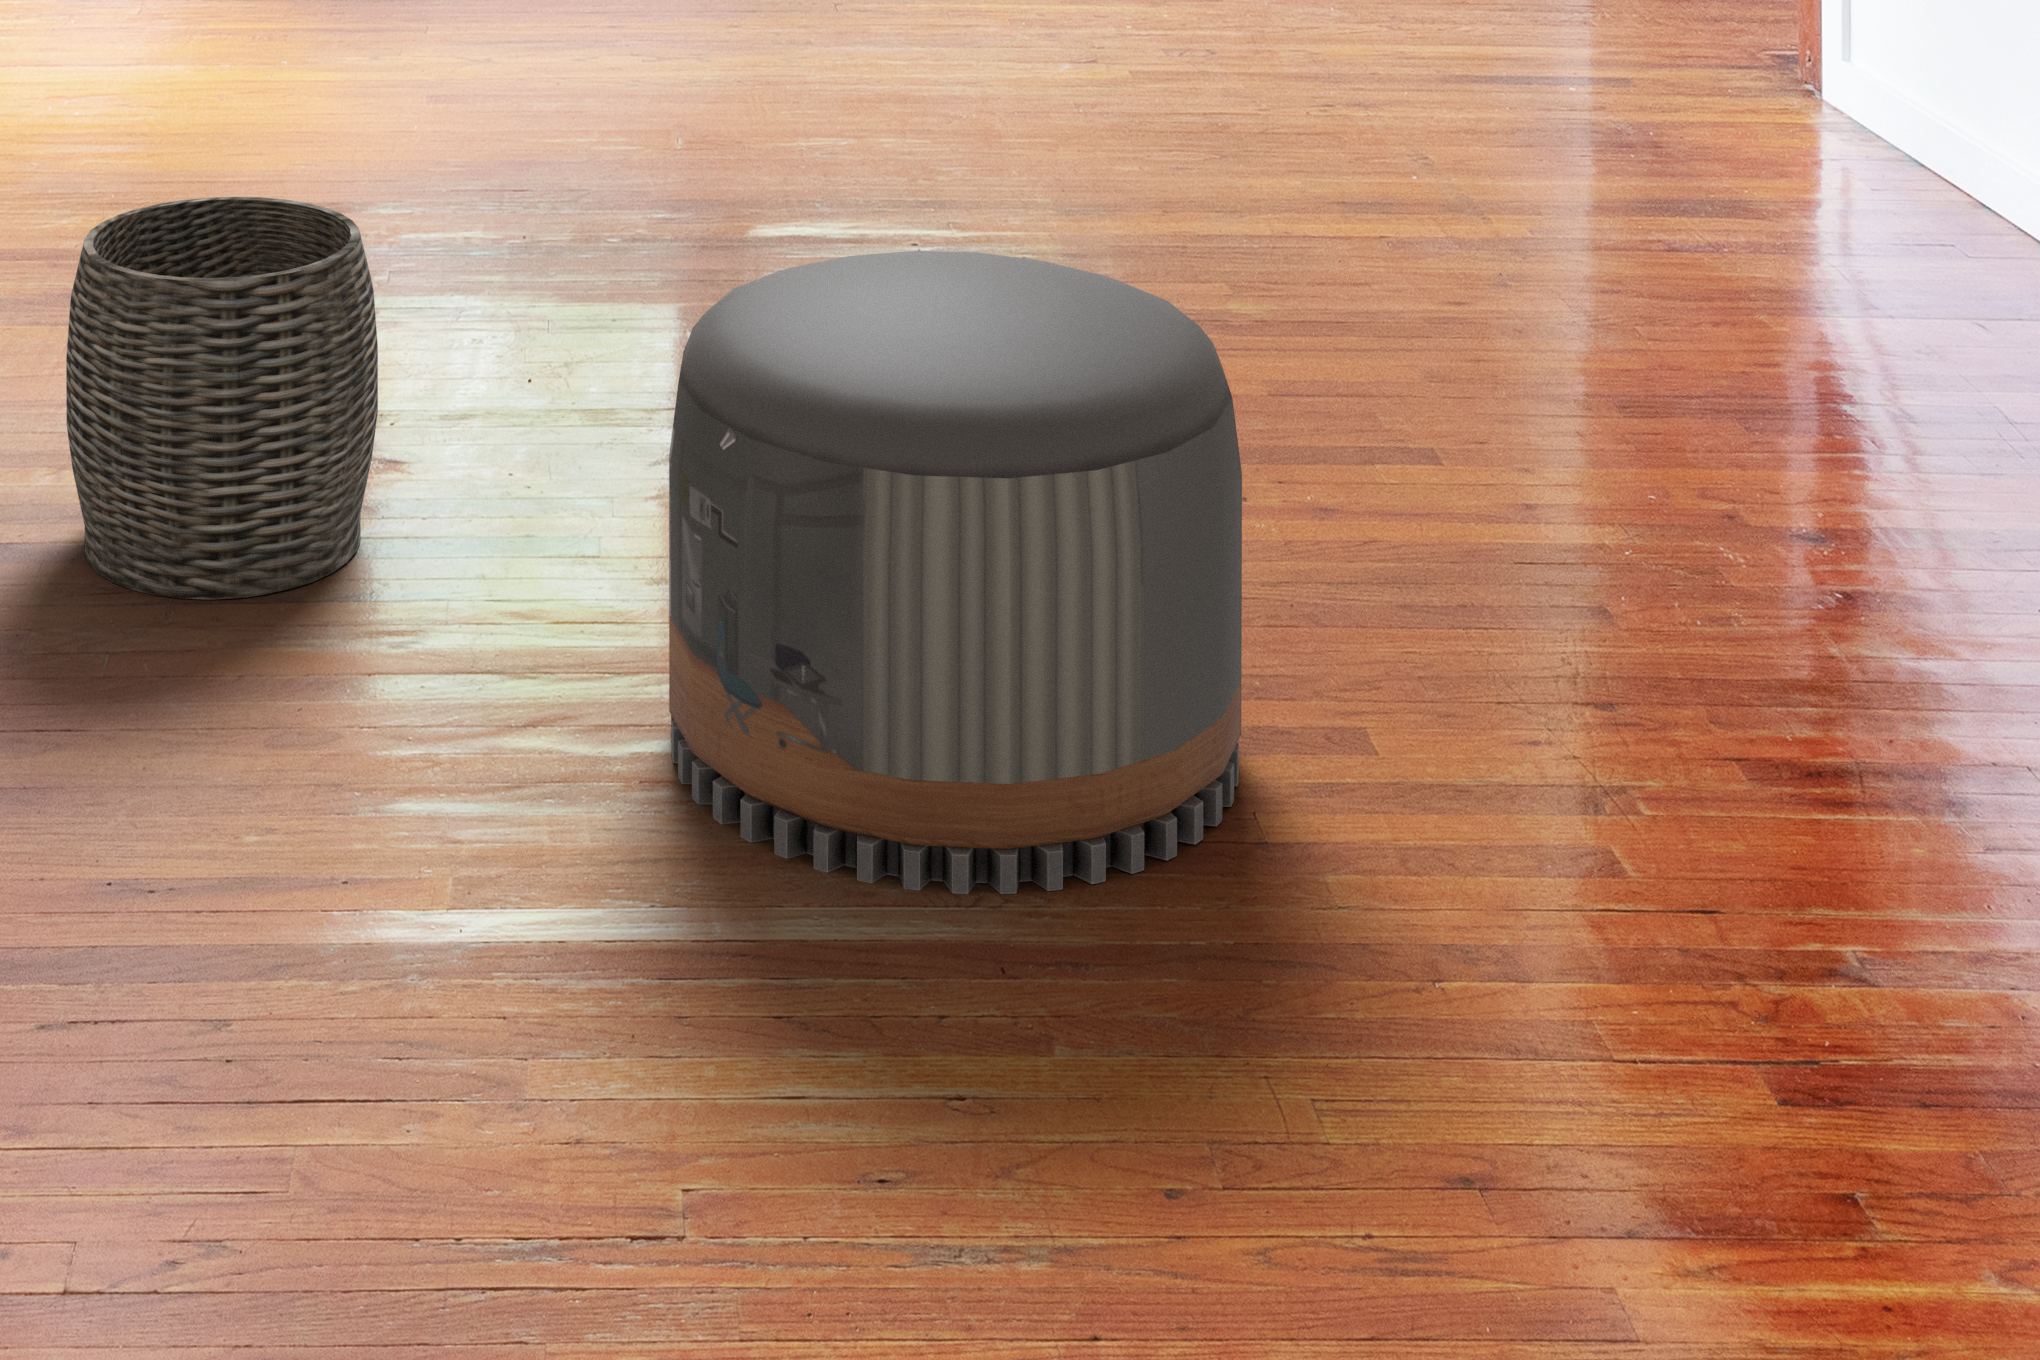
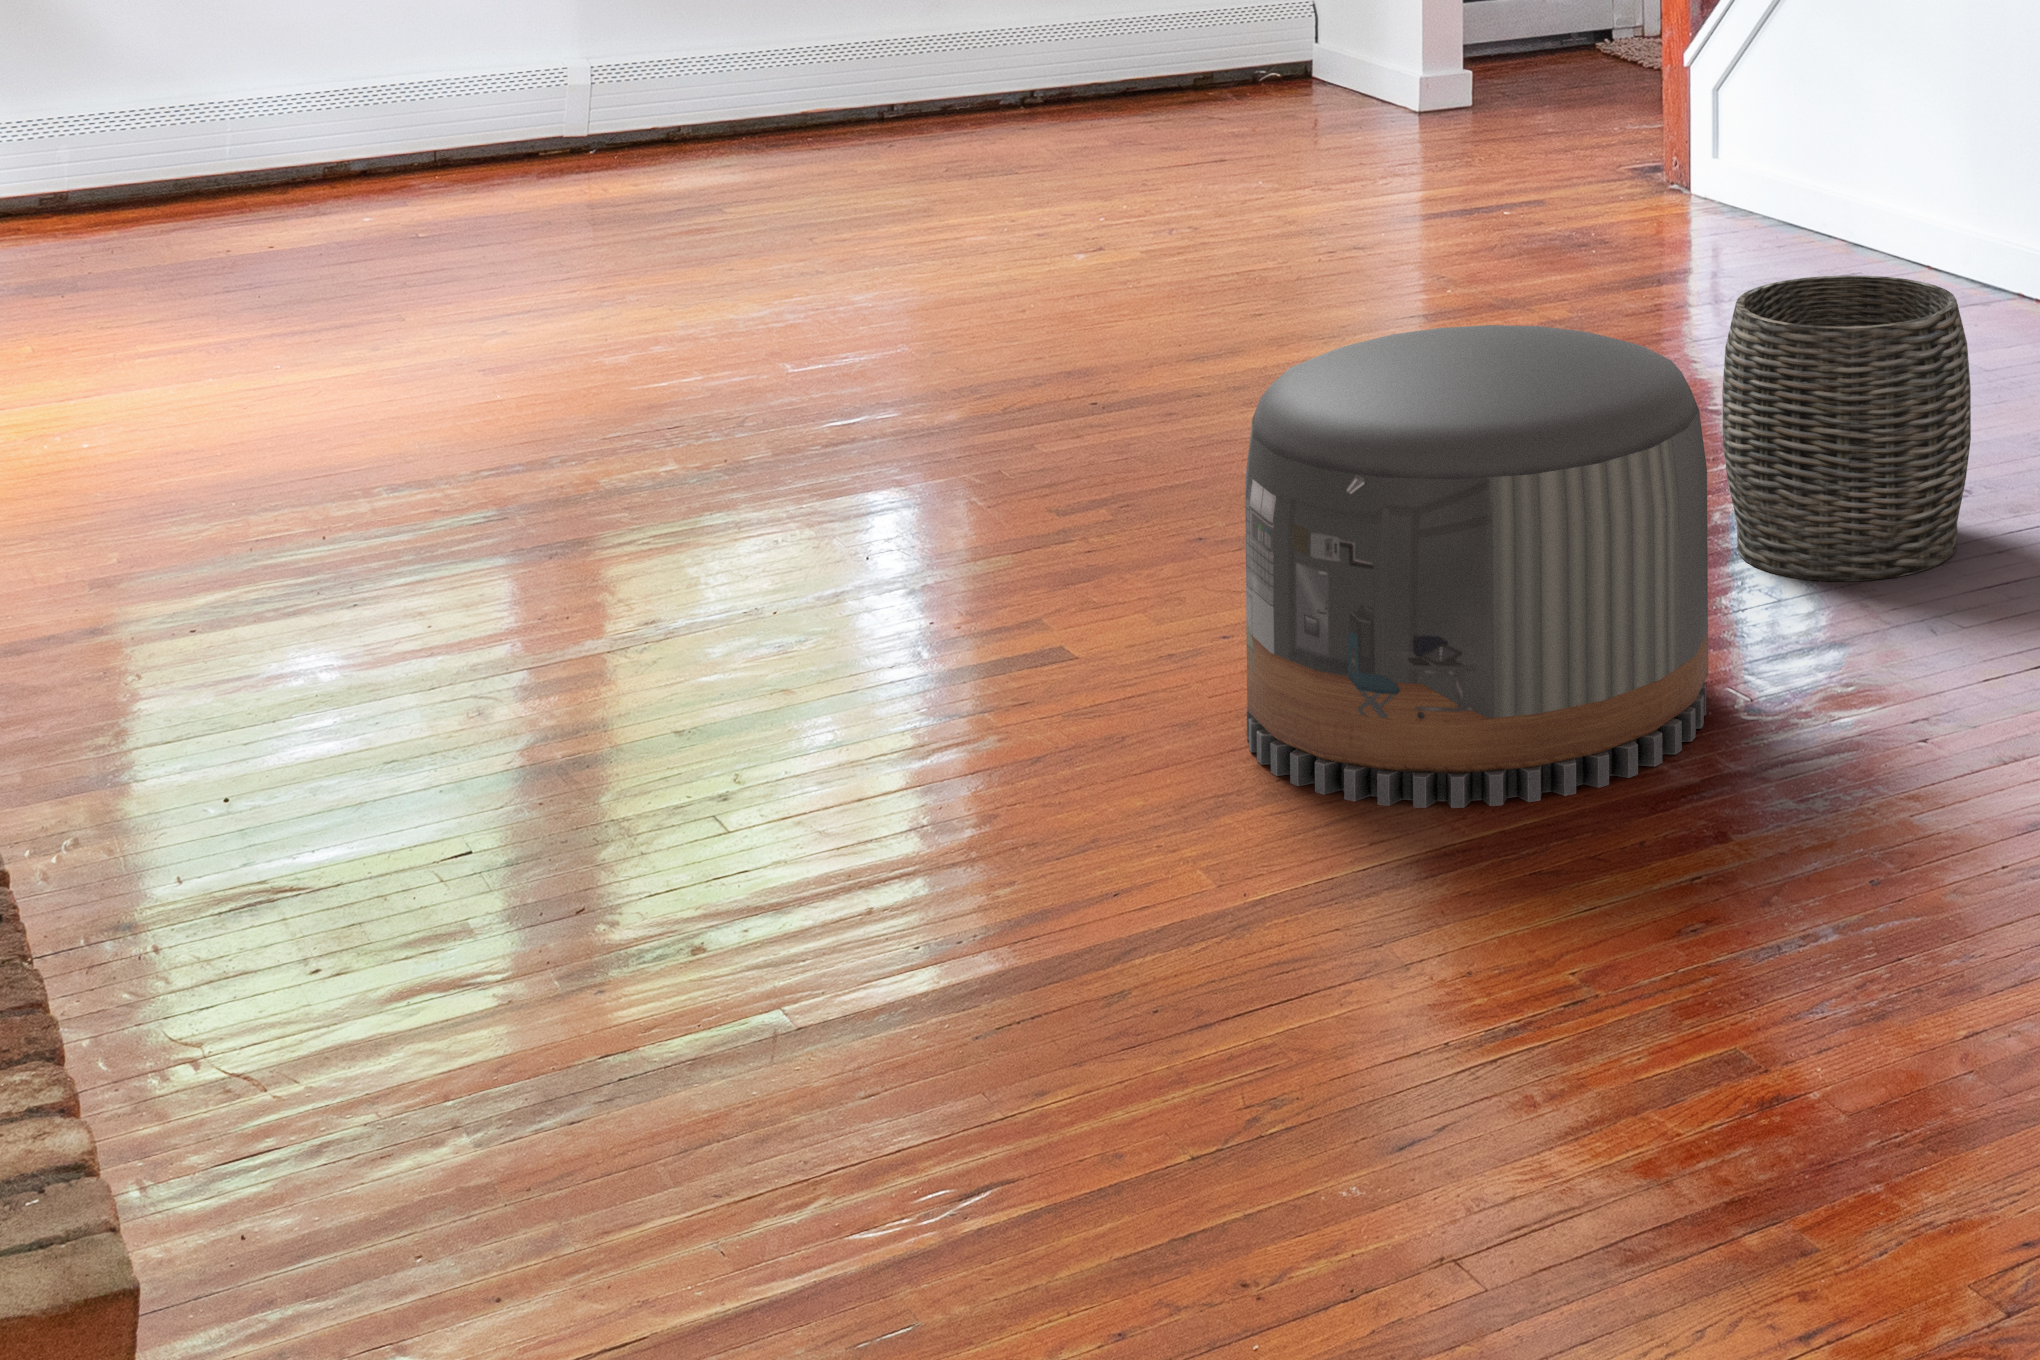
woven basket: present [66,197,378,599] -> present [1722,275,1971,581]

